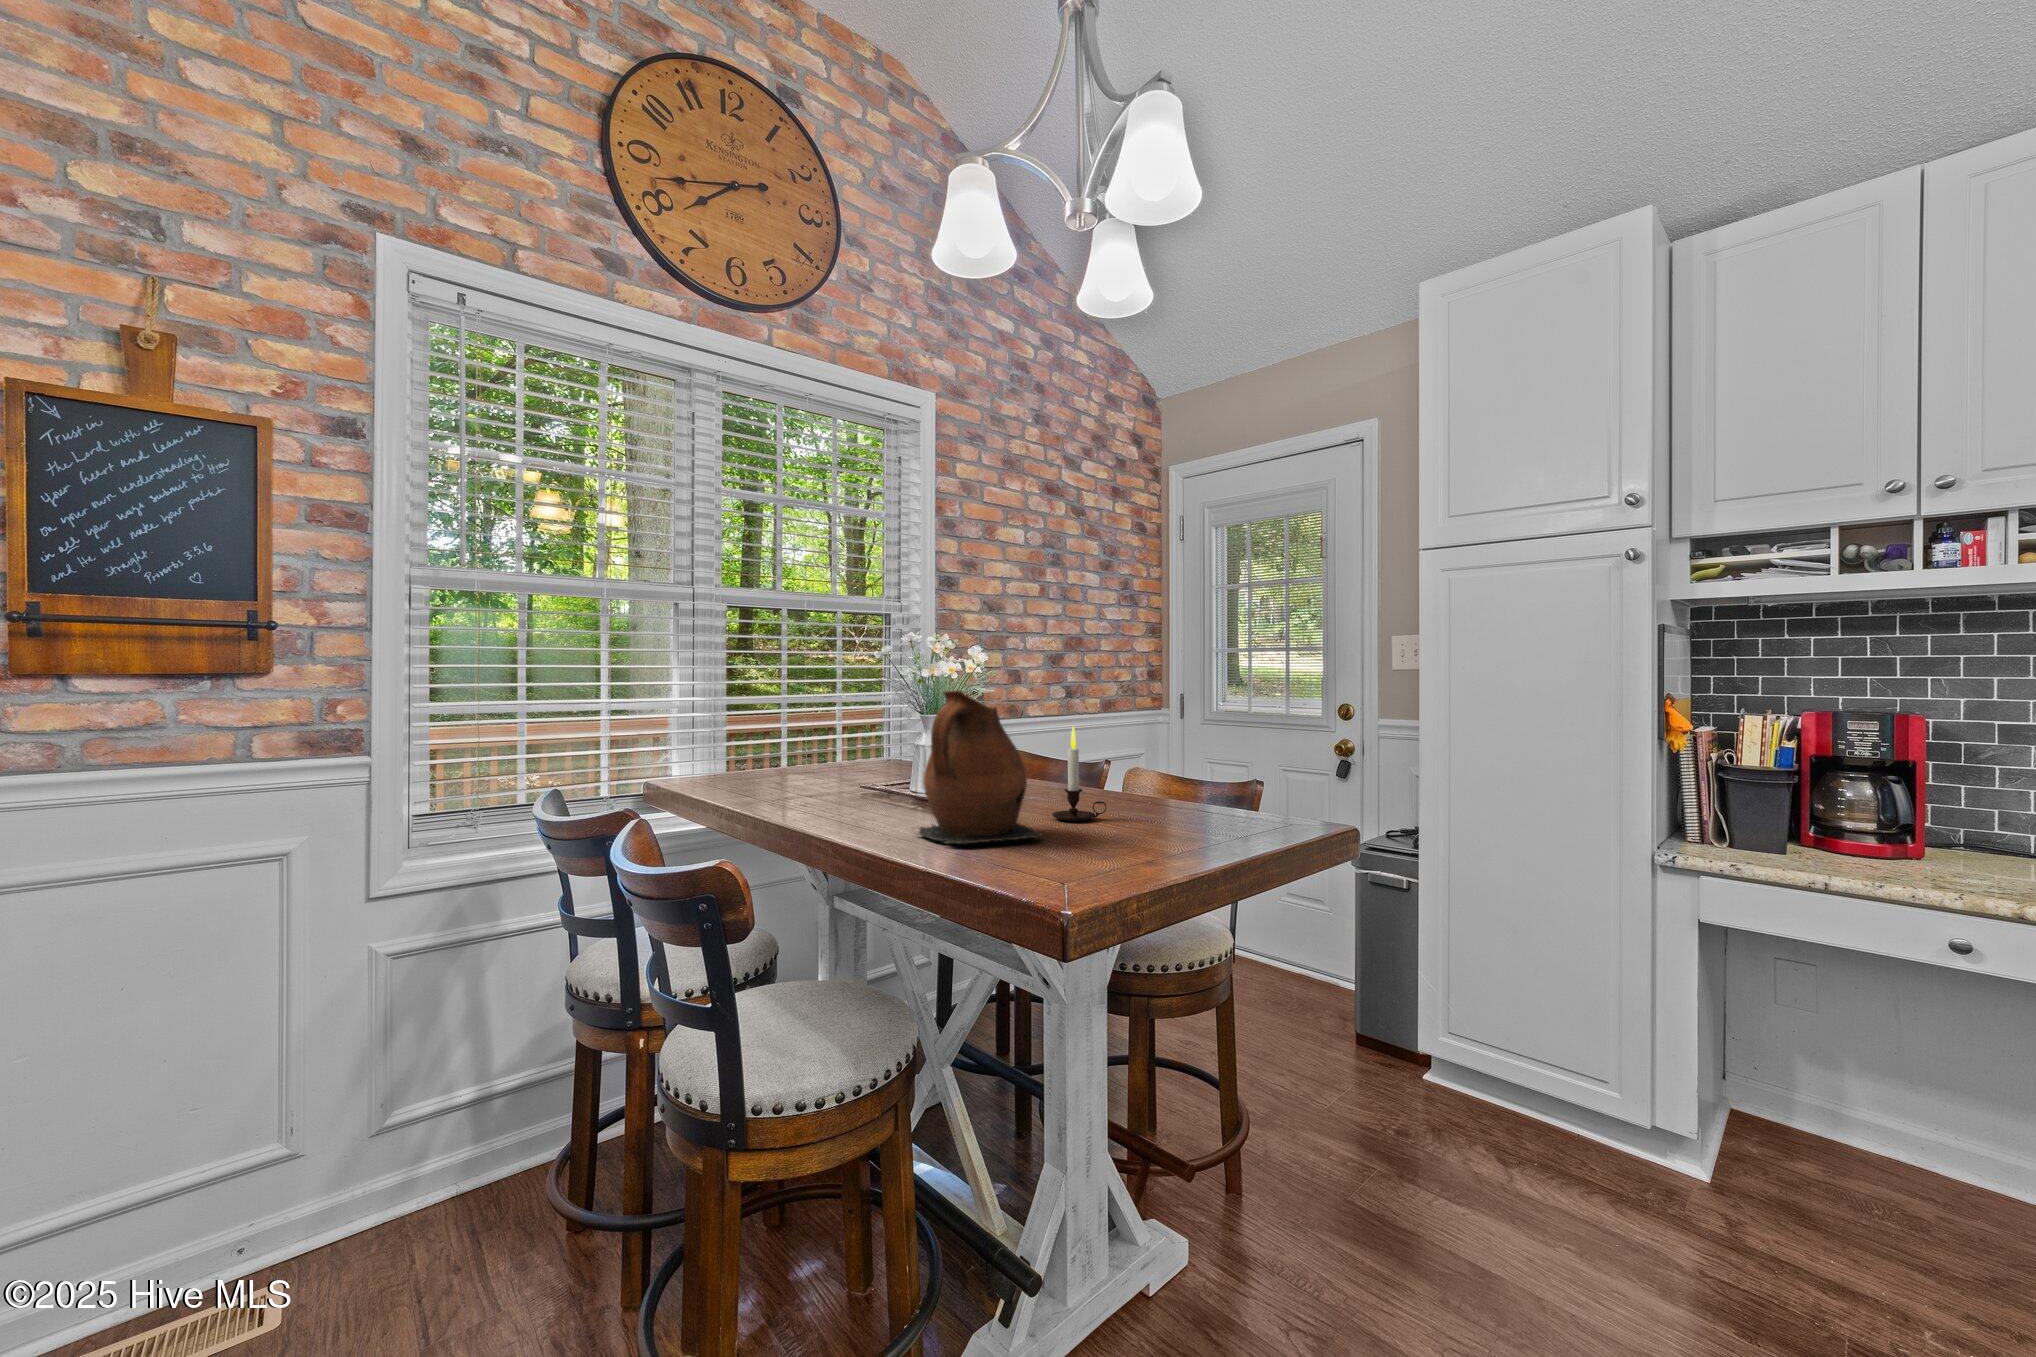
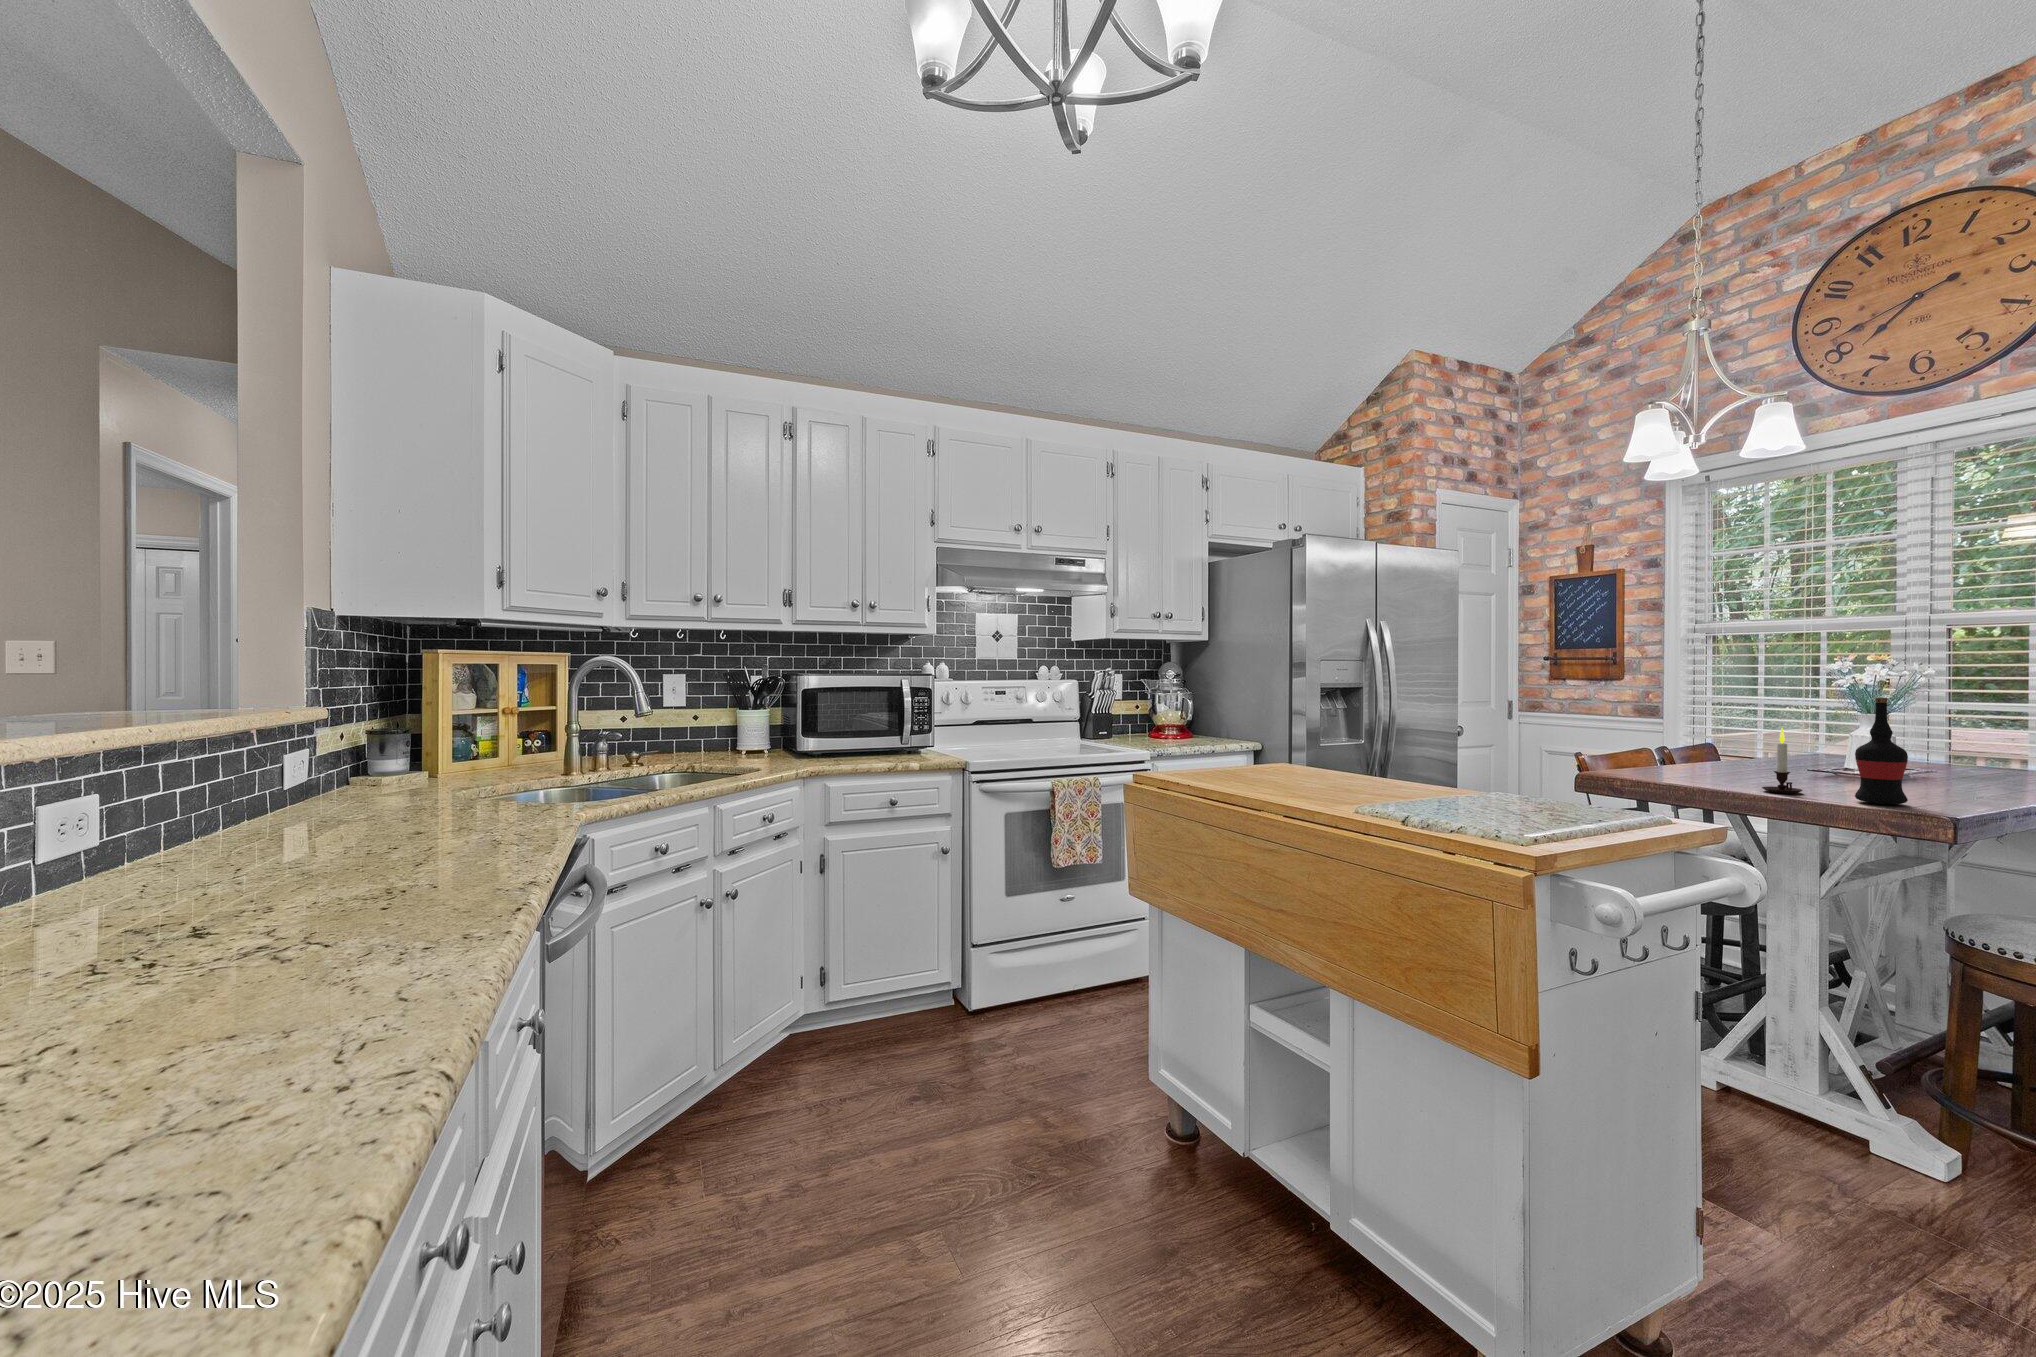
wine bottle: none [1116,679,1162,808] -> present [1855,697,1908,804]
ceramic pitcher: present [919,690,1044,844] -> none [1634,697,1736,785]

